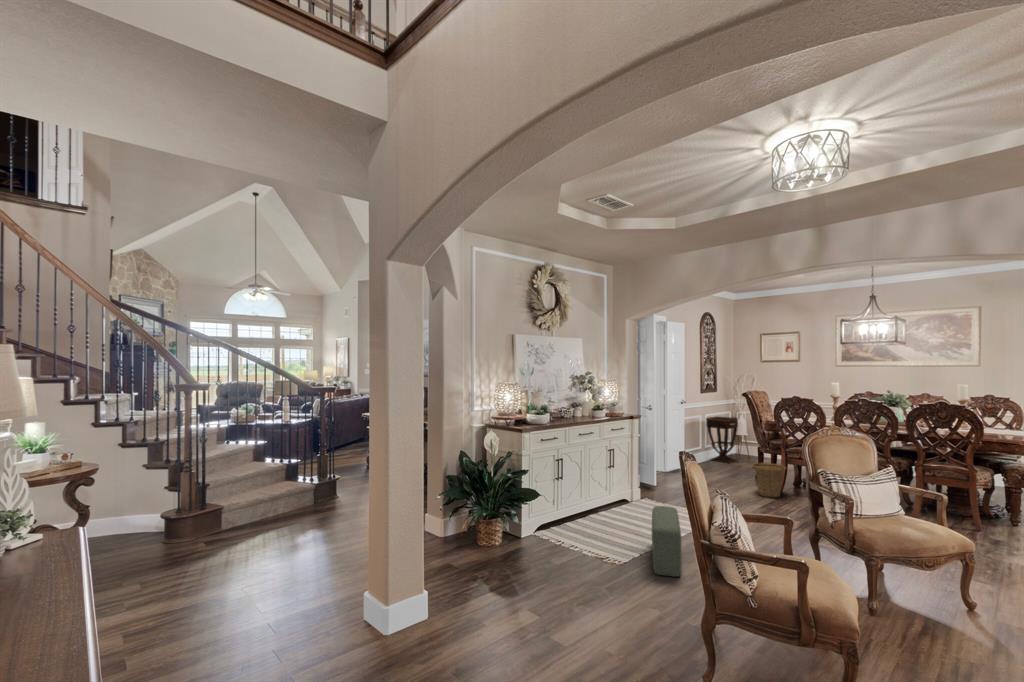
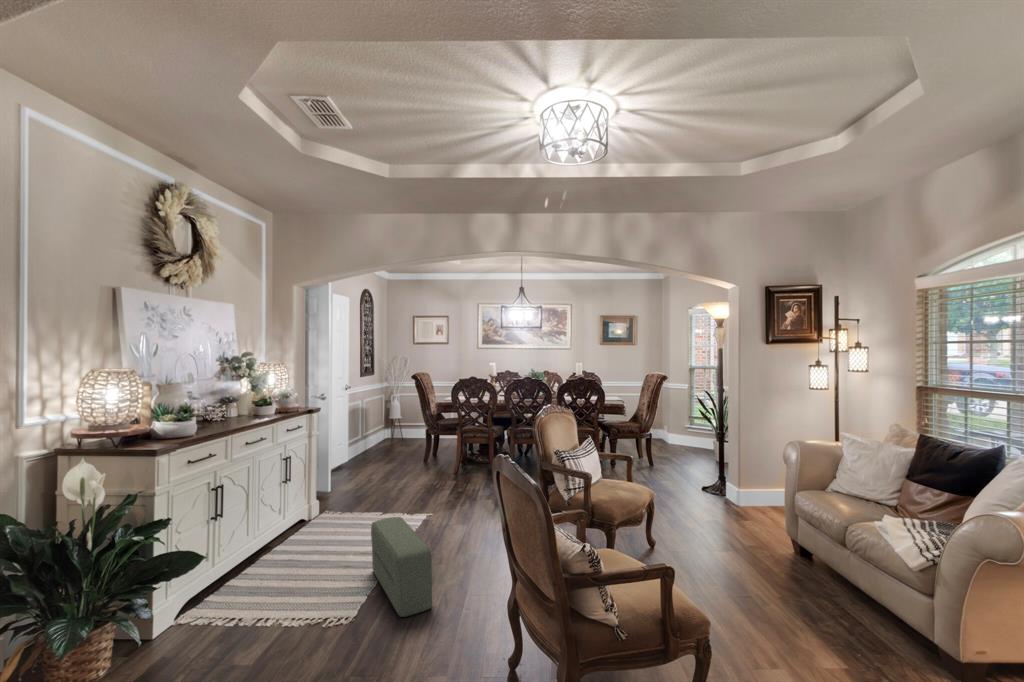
side table: present [706,417,738,463] -> none [365,401,397,449]
basket: present [752,463,786,498] -> none [431,442,462,477]

